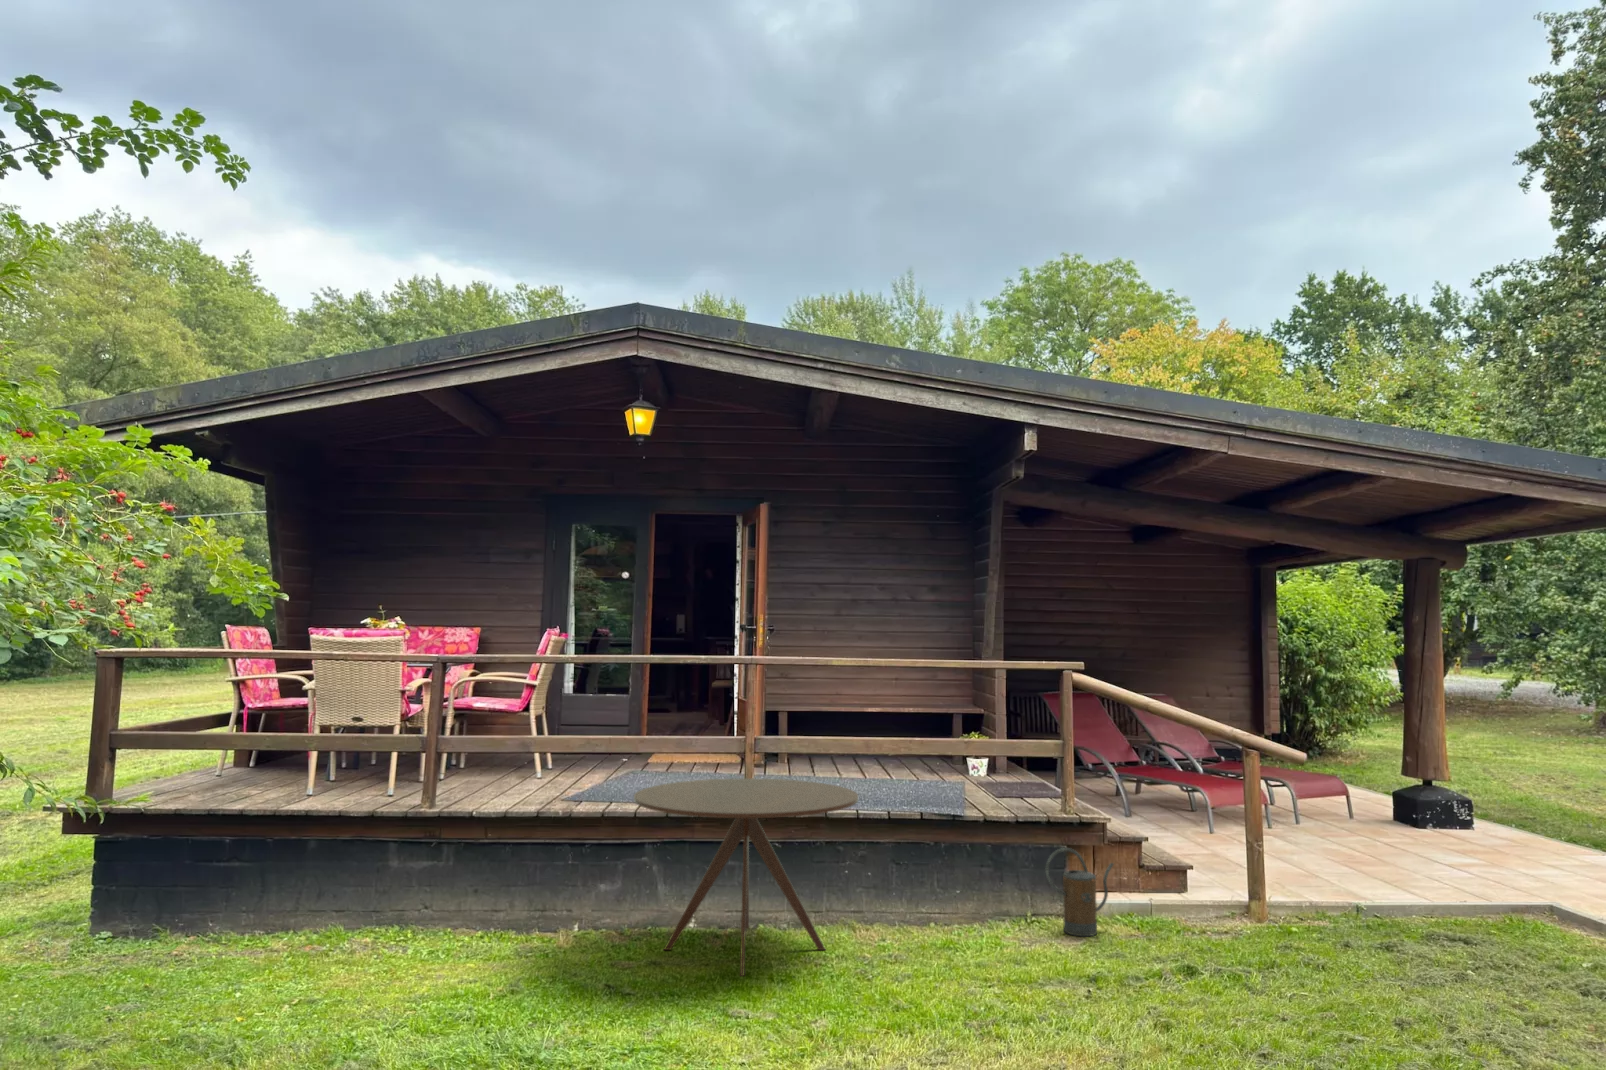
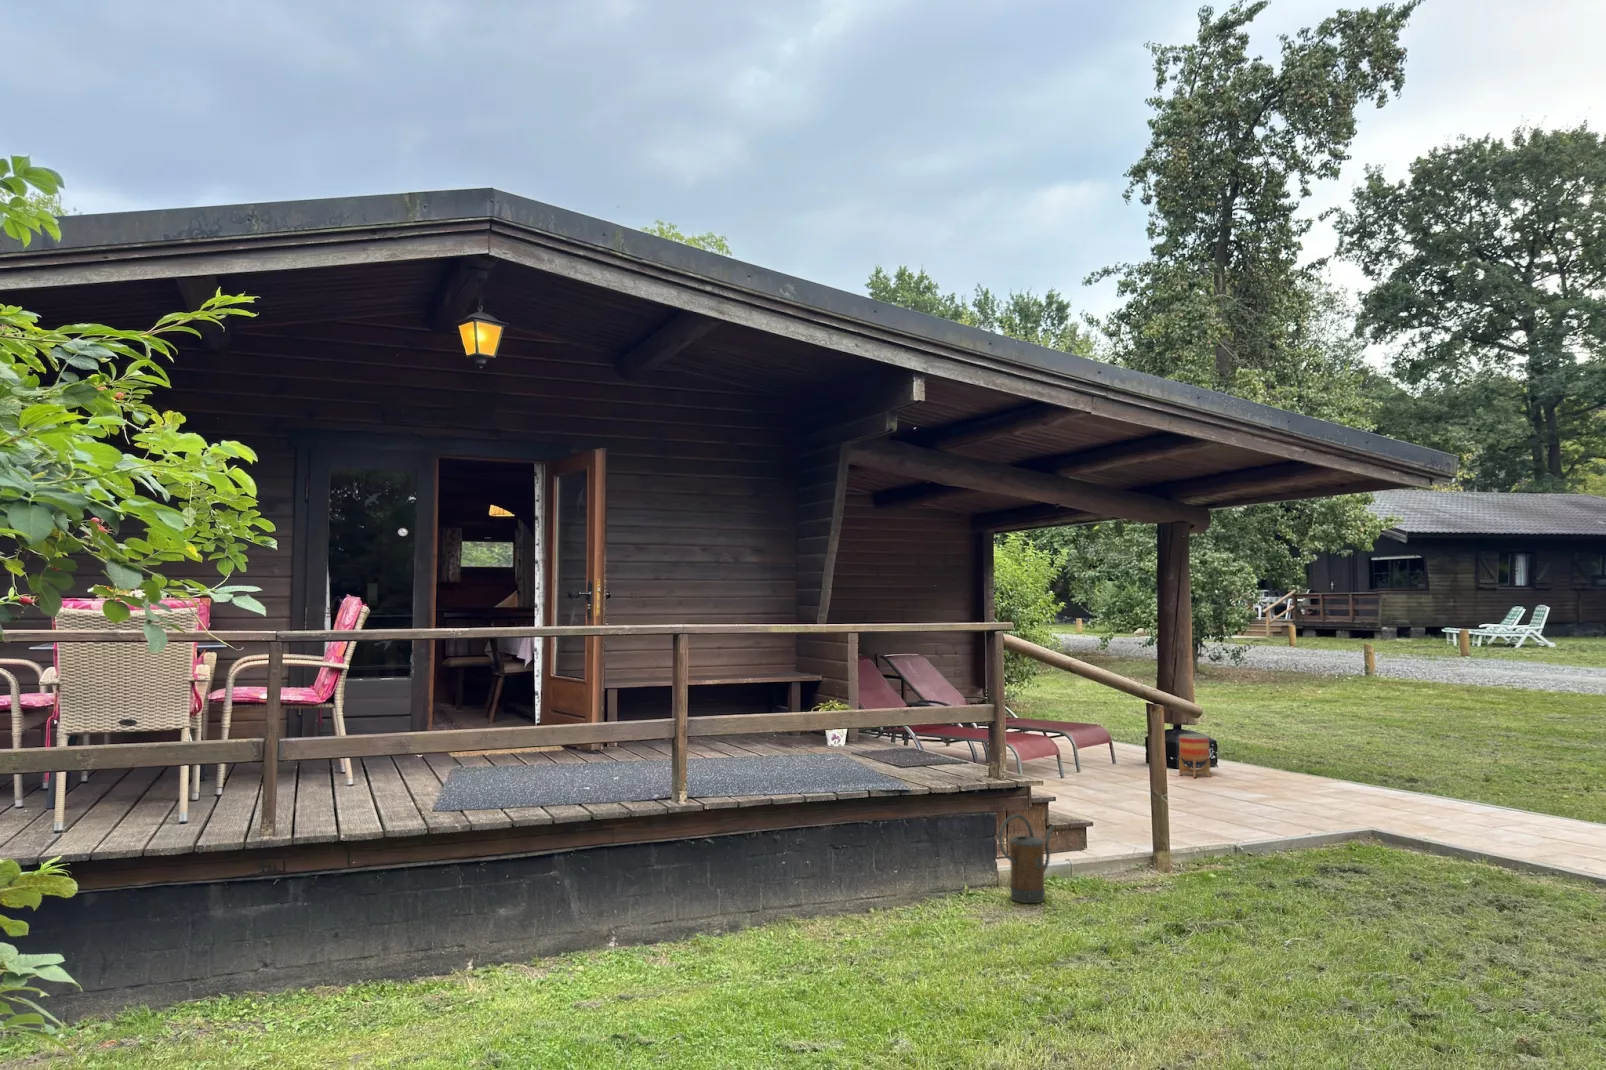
round table: present [634,778,858,976] -> none [587,765,853,1003]
planter: none [1411,796,1450,846] -> present [1179,734,1210,778]

